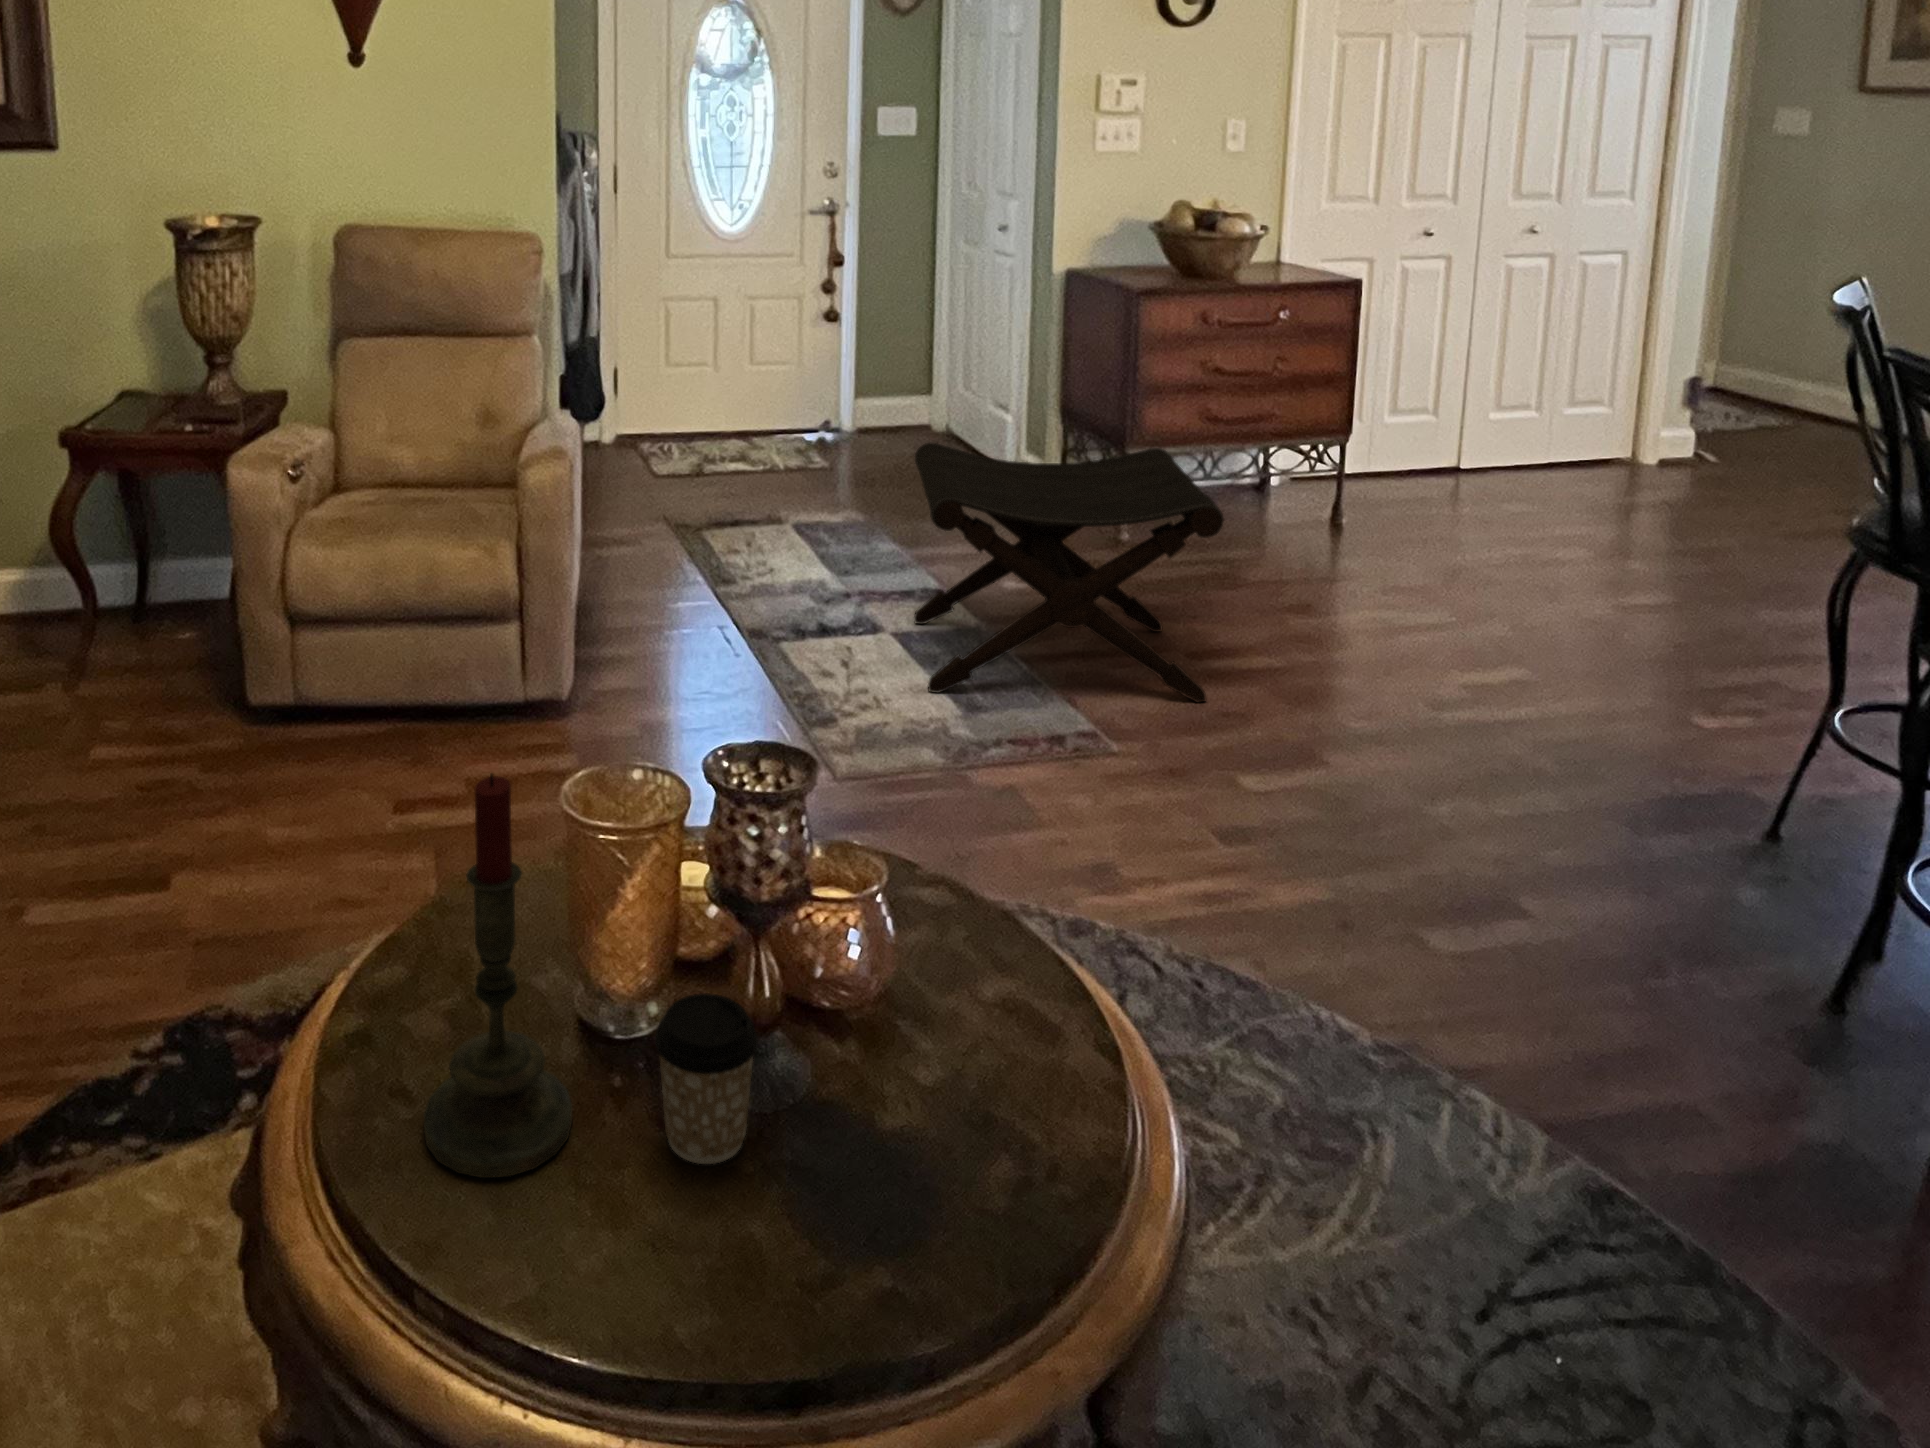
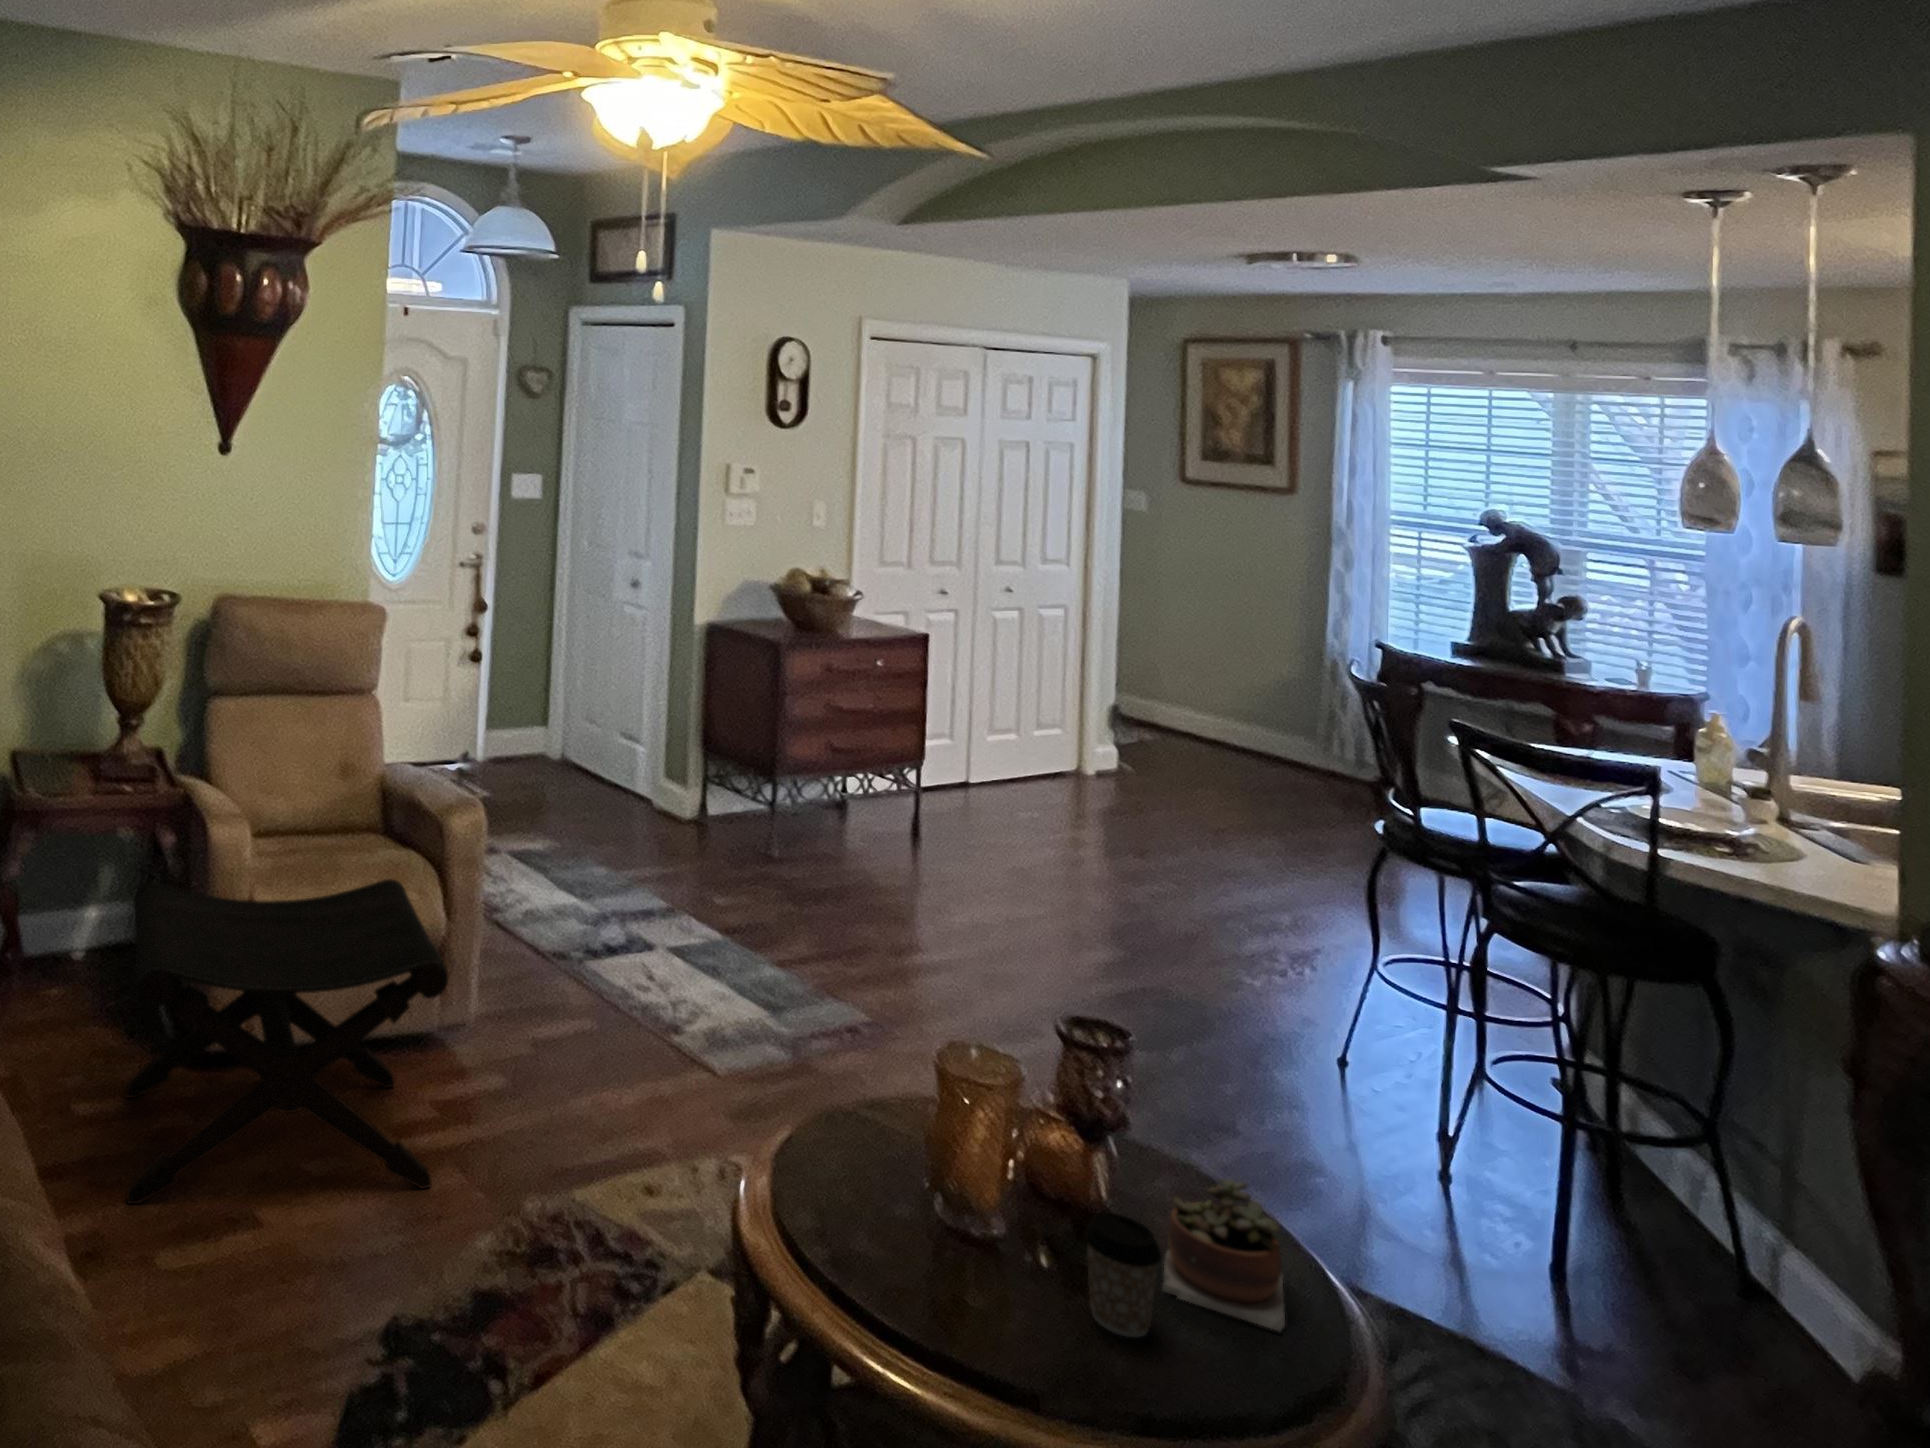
footstool: present [914,443,1224,703] -> present [126,879,448,1204]
candle: present [424,774,572,1178] -> none [935,1061,1047,1366]
succulent plant: none [816,965,1036,1189] -> present [1162,1179,1285,1331]

